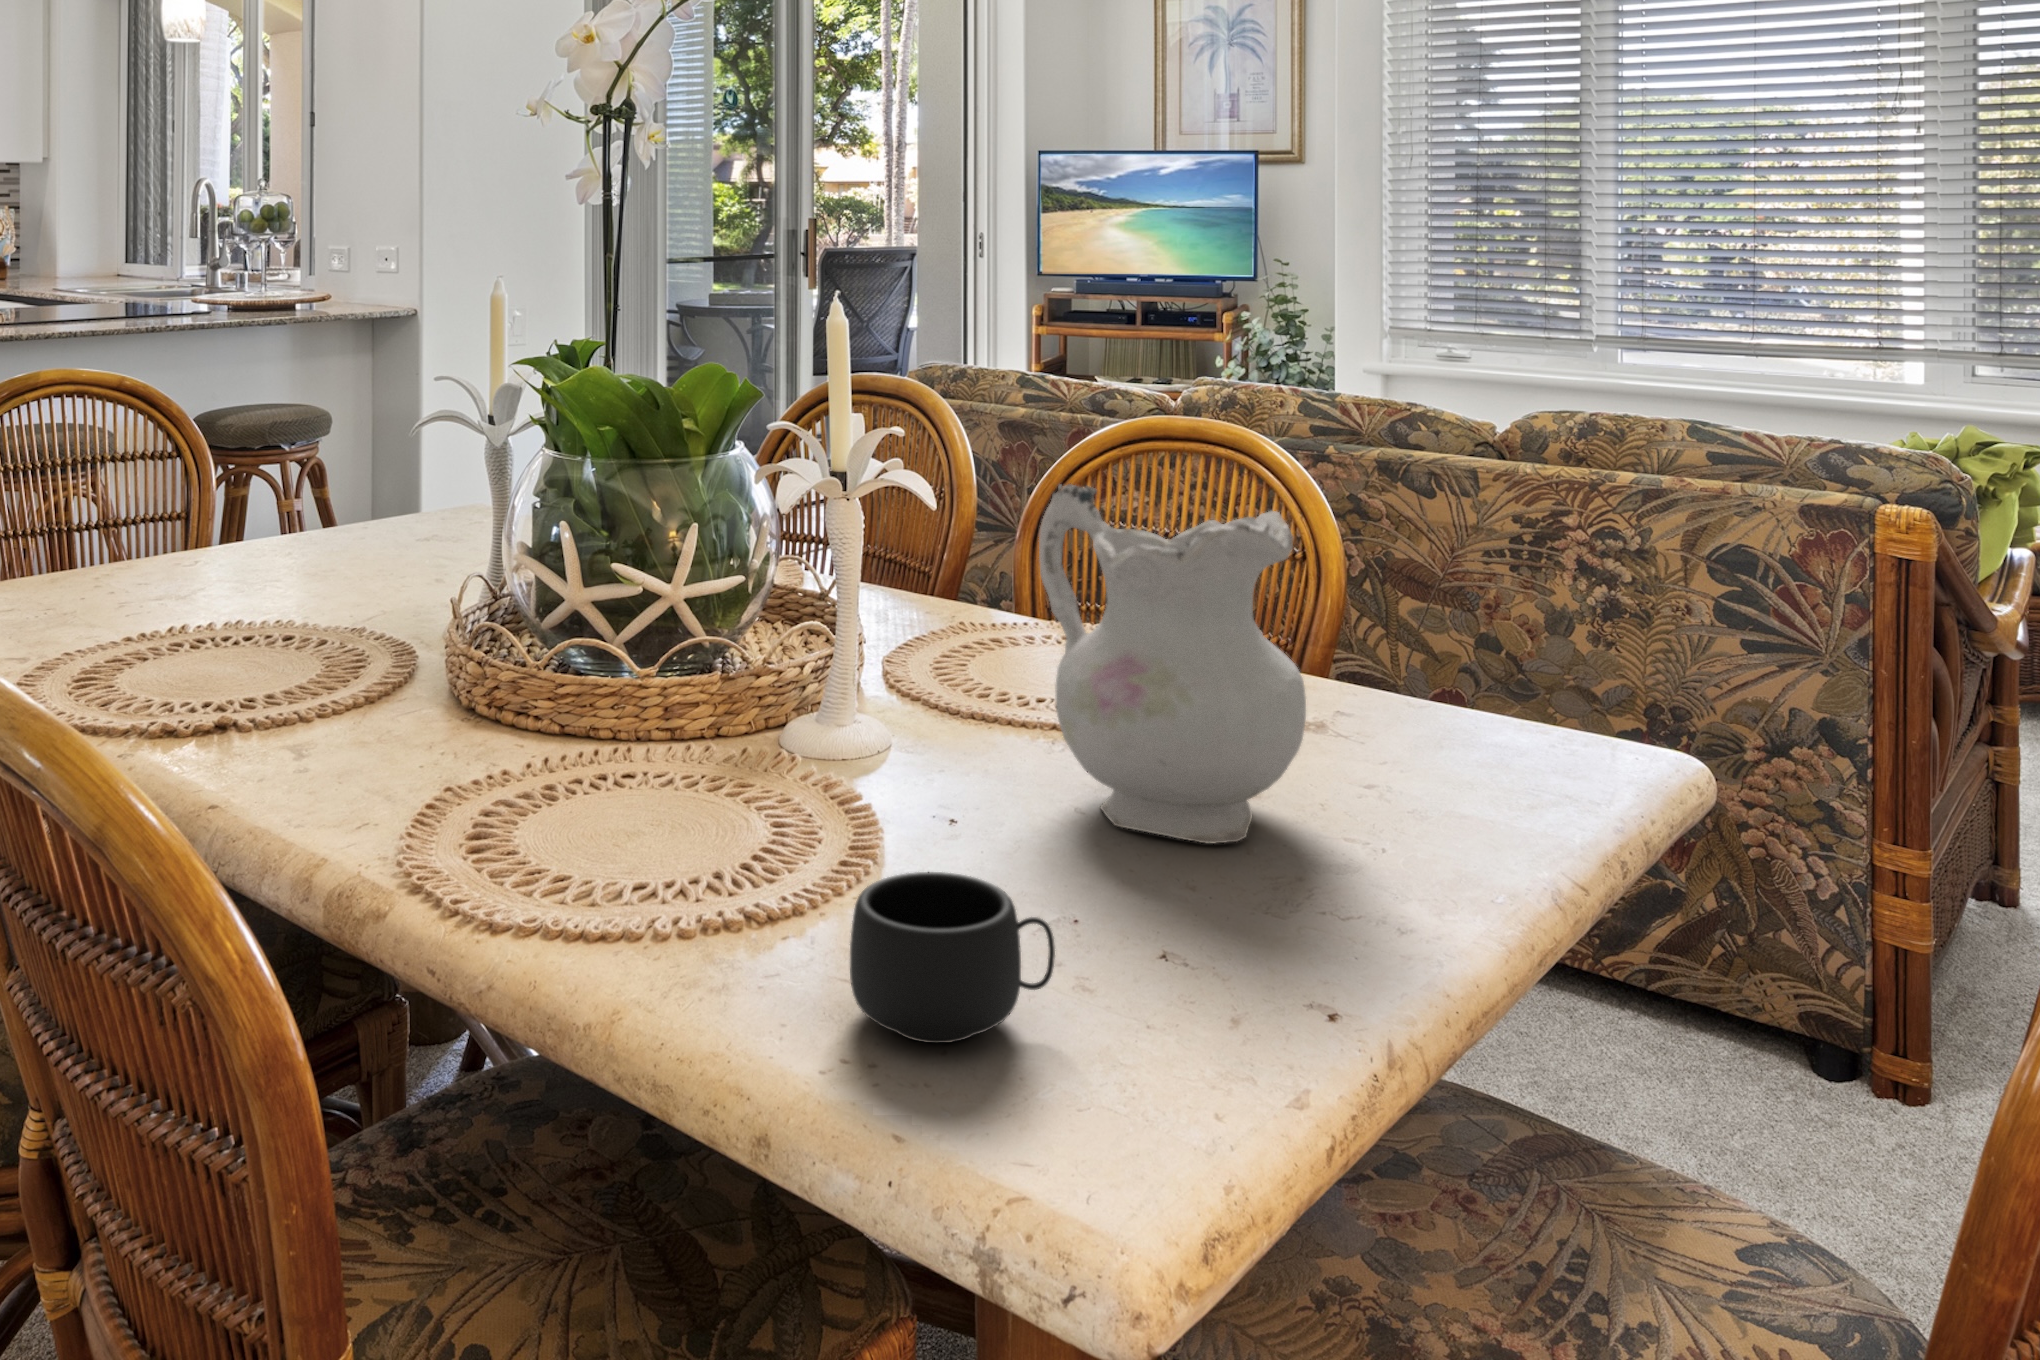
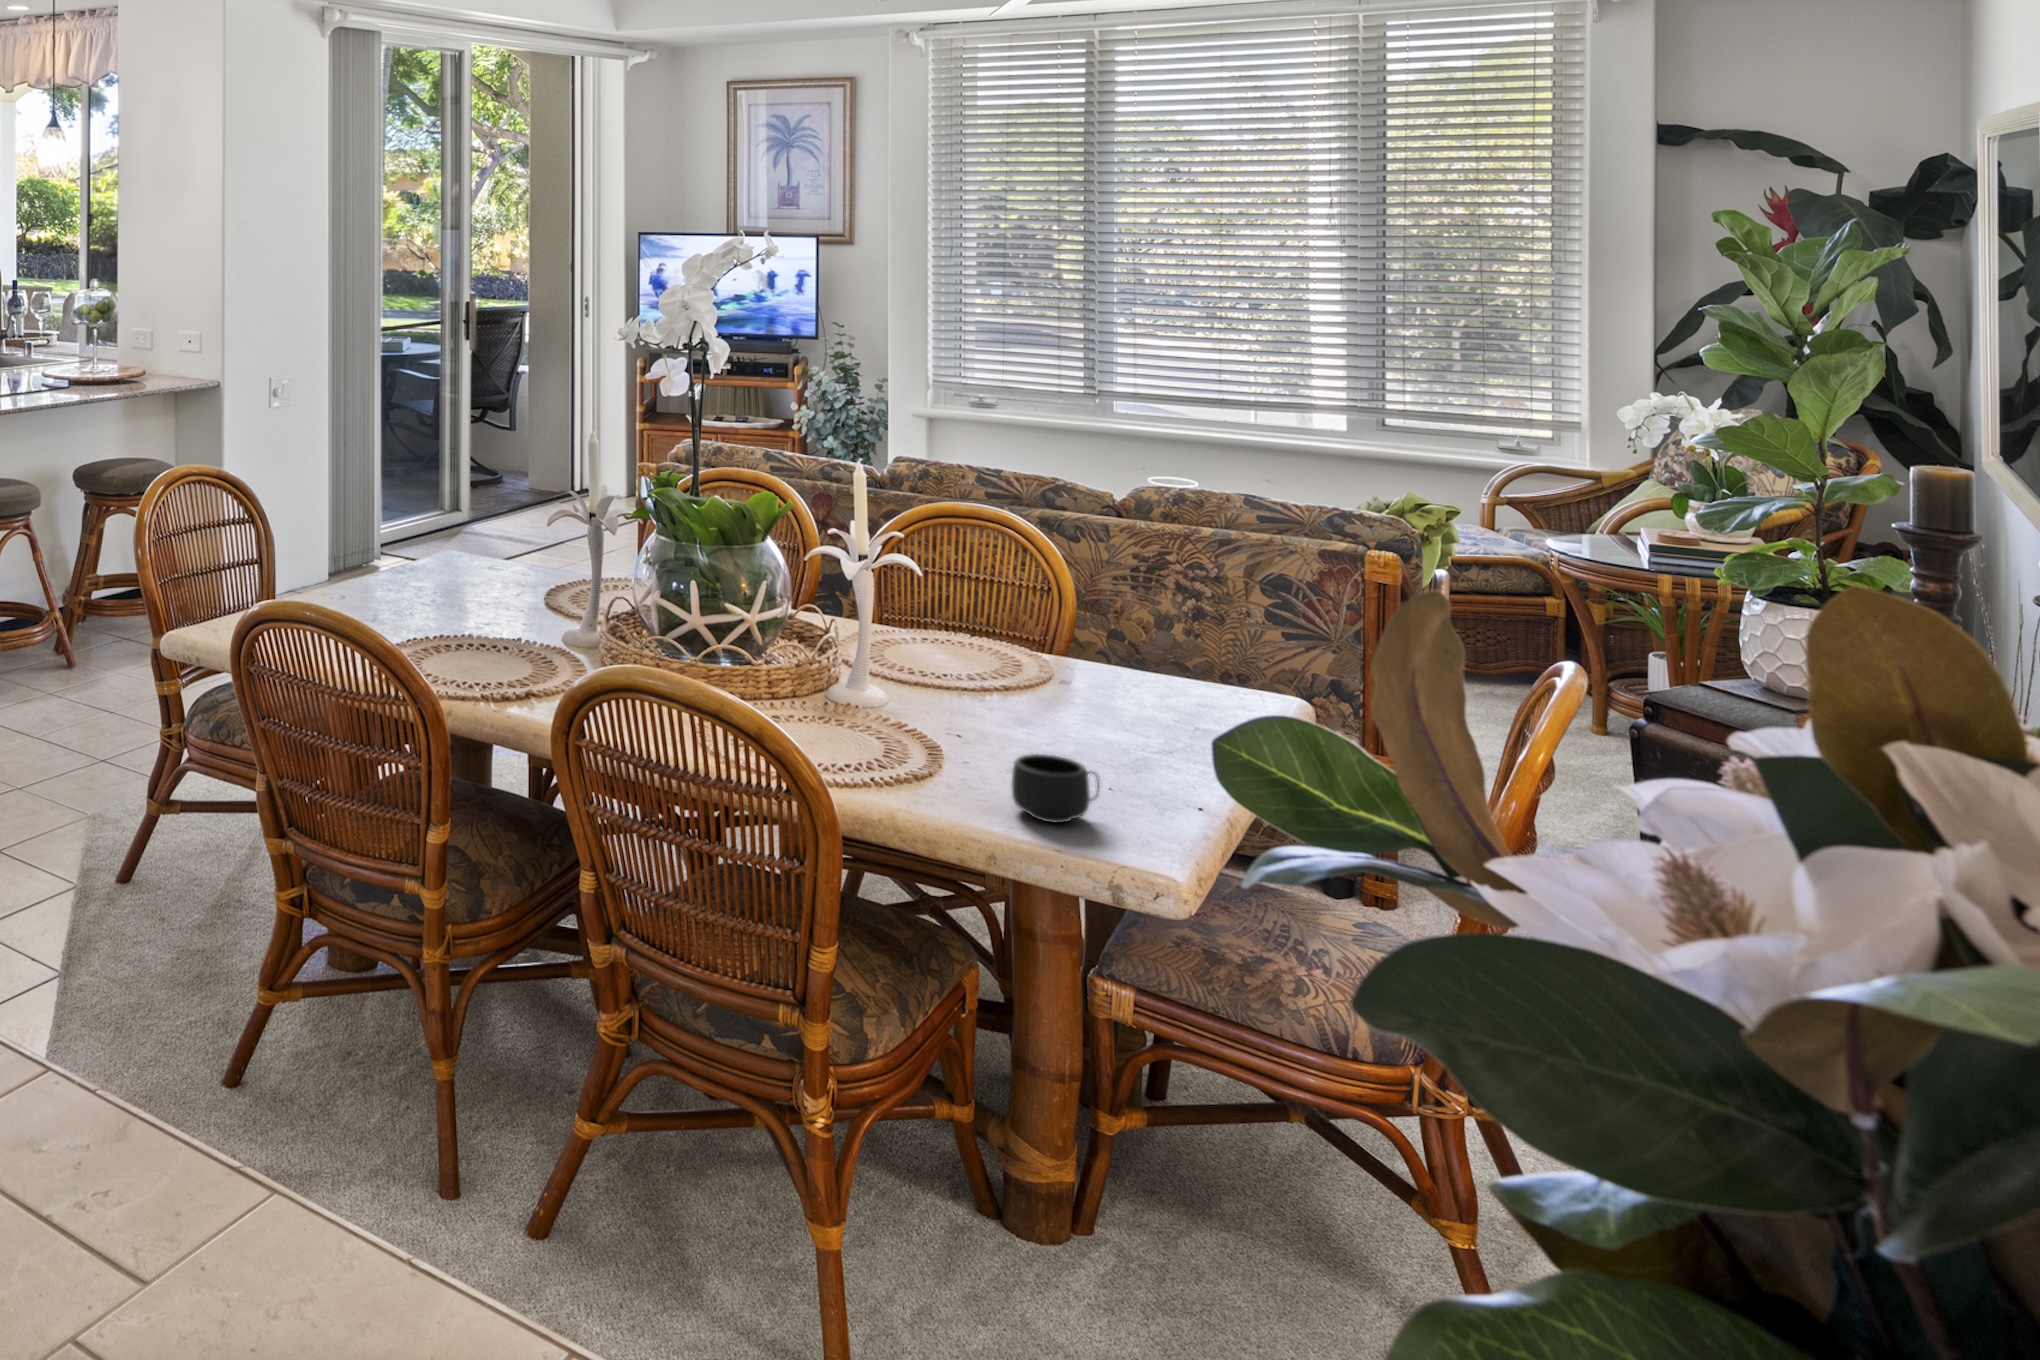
ceramic pitcher: present [1039,484,1306,843] -> none [998,570,1146,746]

